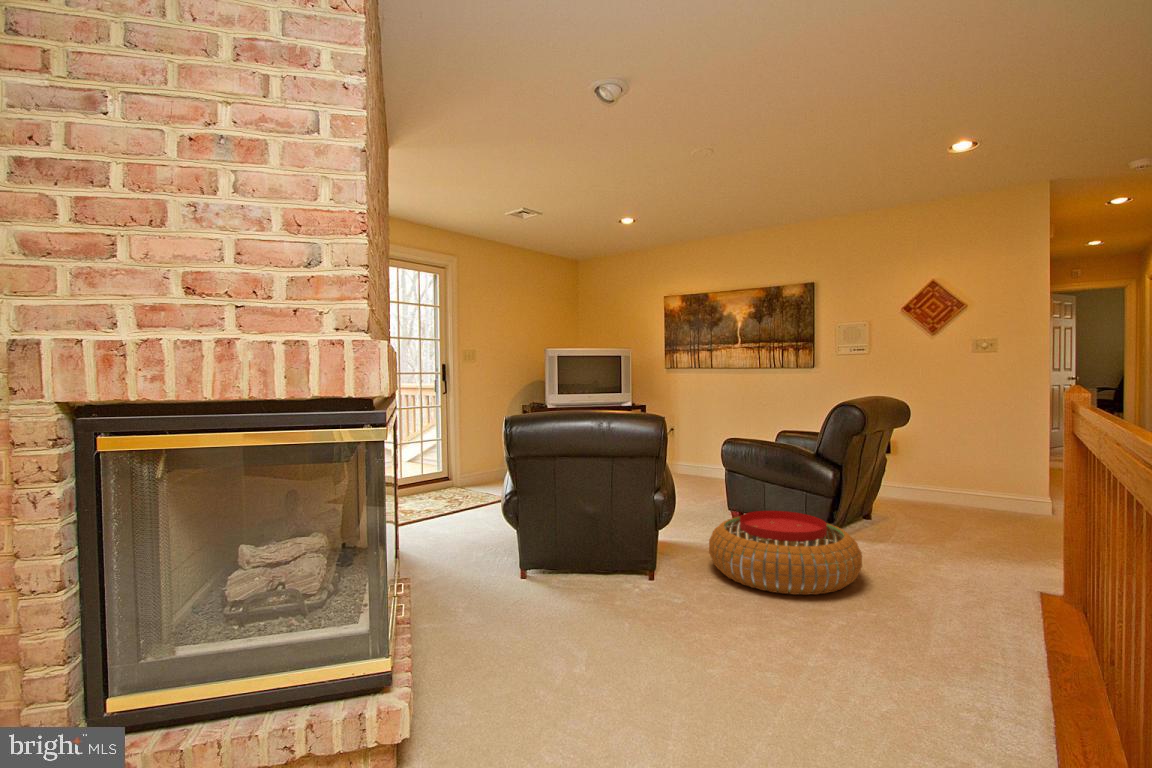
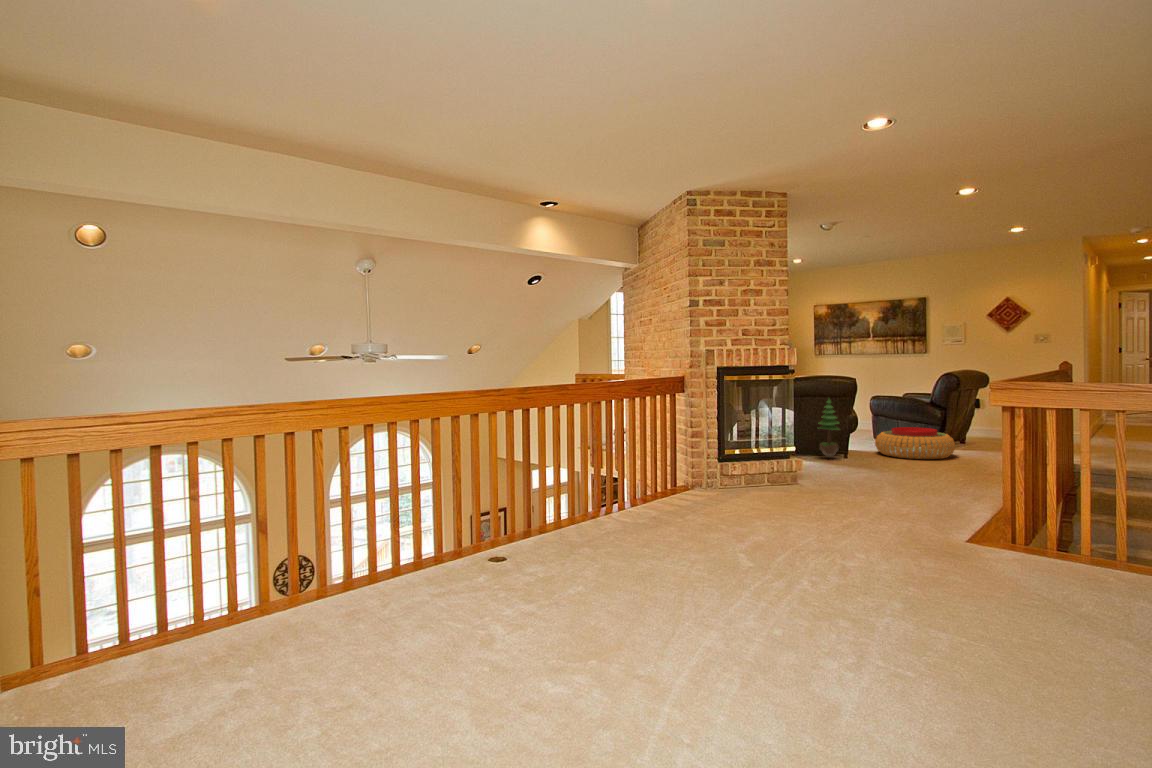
potted tree: none [580,458,628,590] -> present [819,399,840,458]

